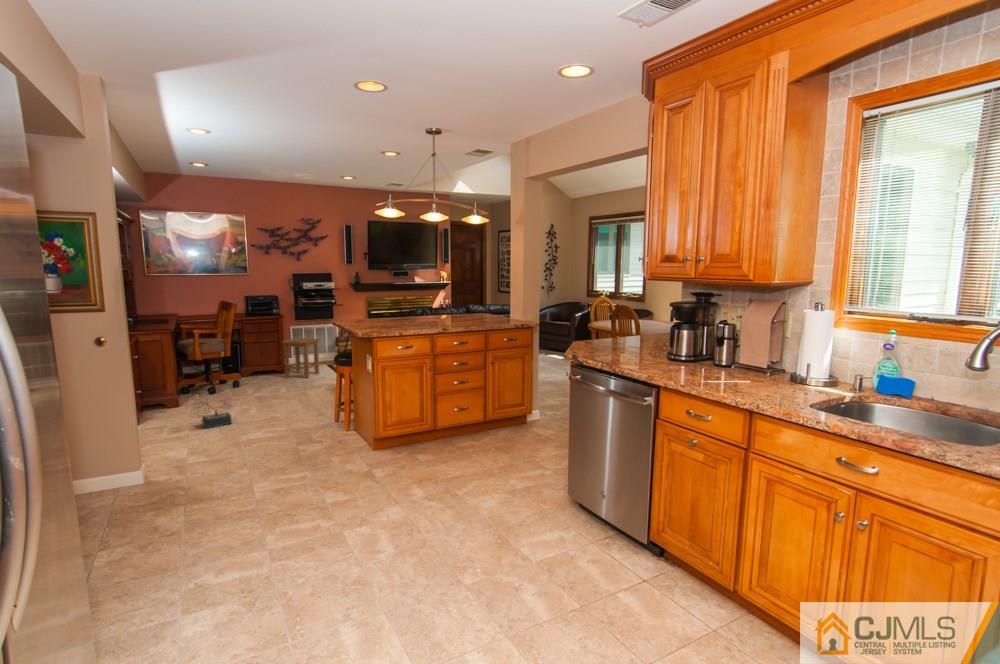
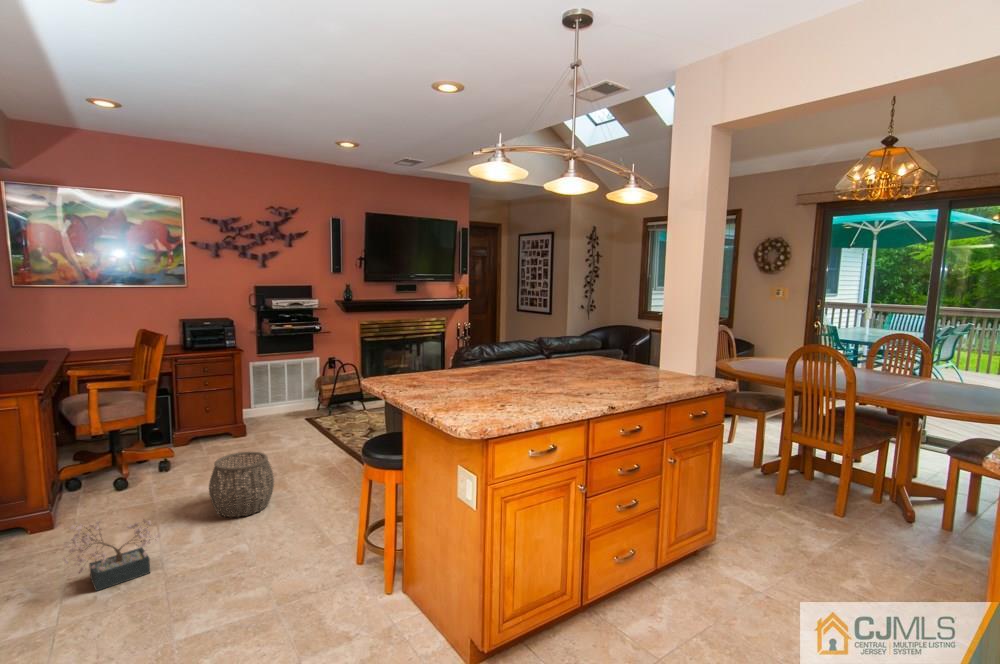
stool: present [282,338,319,378] -> none [239,383,297,446]
woven basket: none [262,372,299,407] -> present [209,452,274,518]

